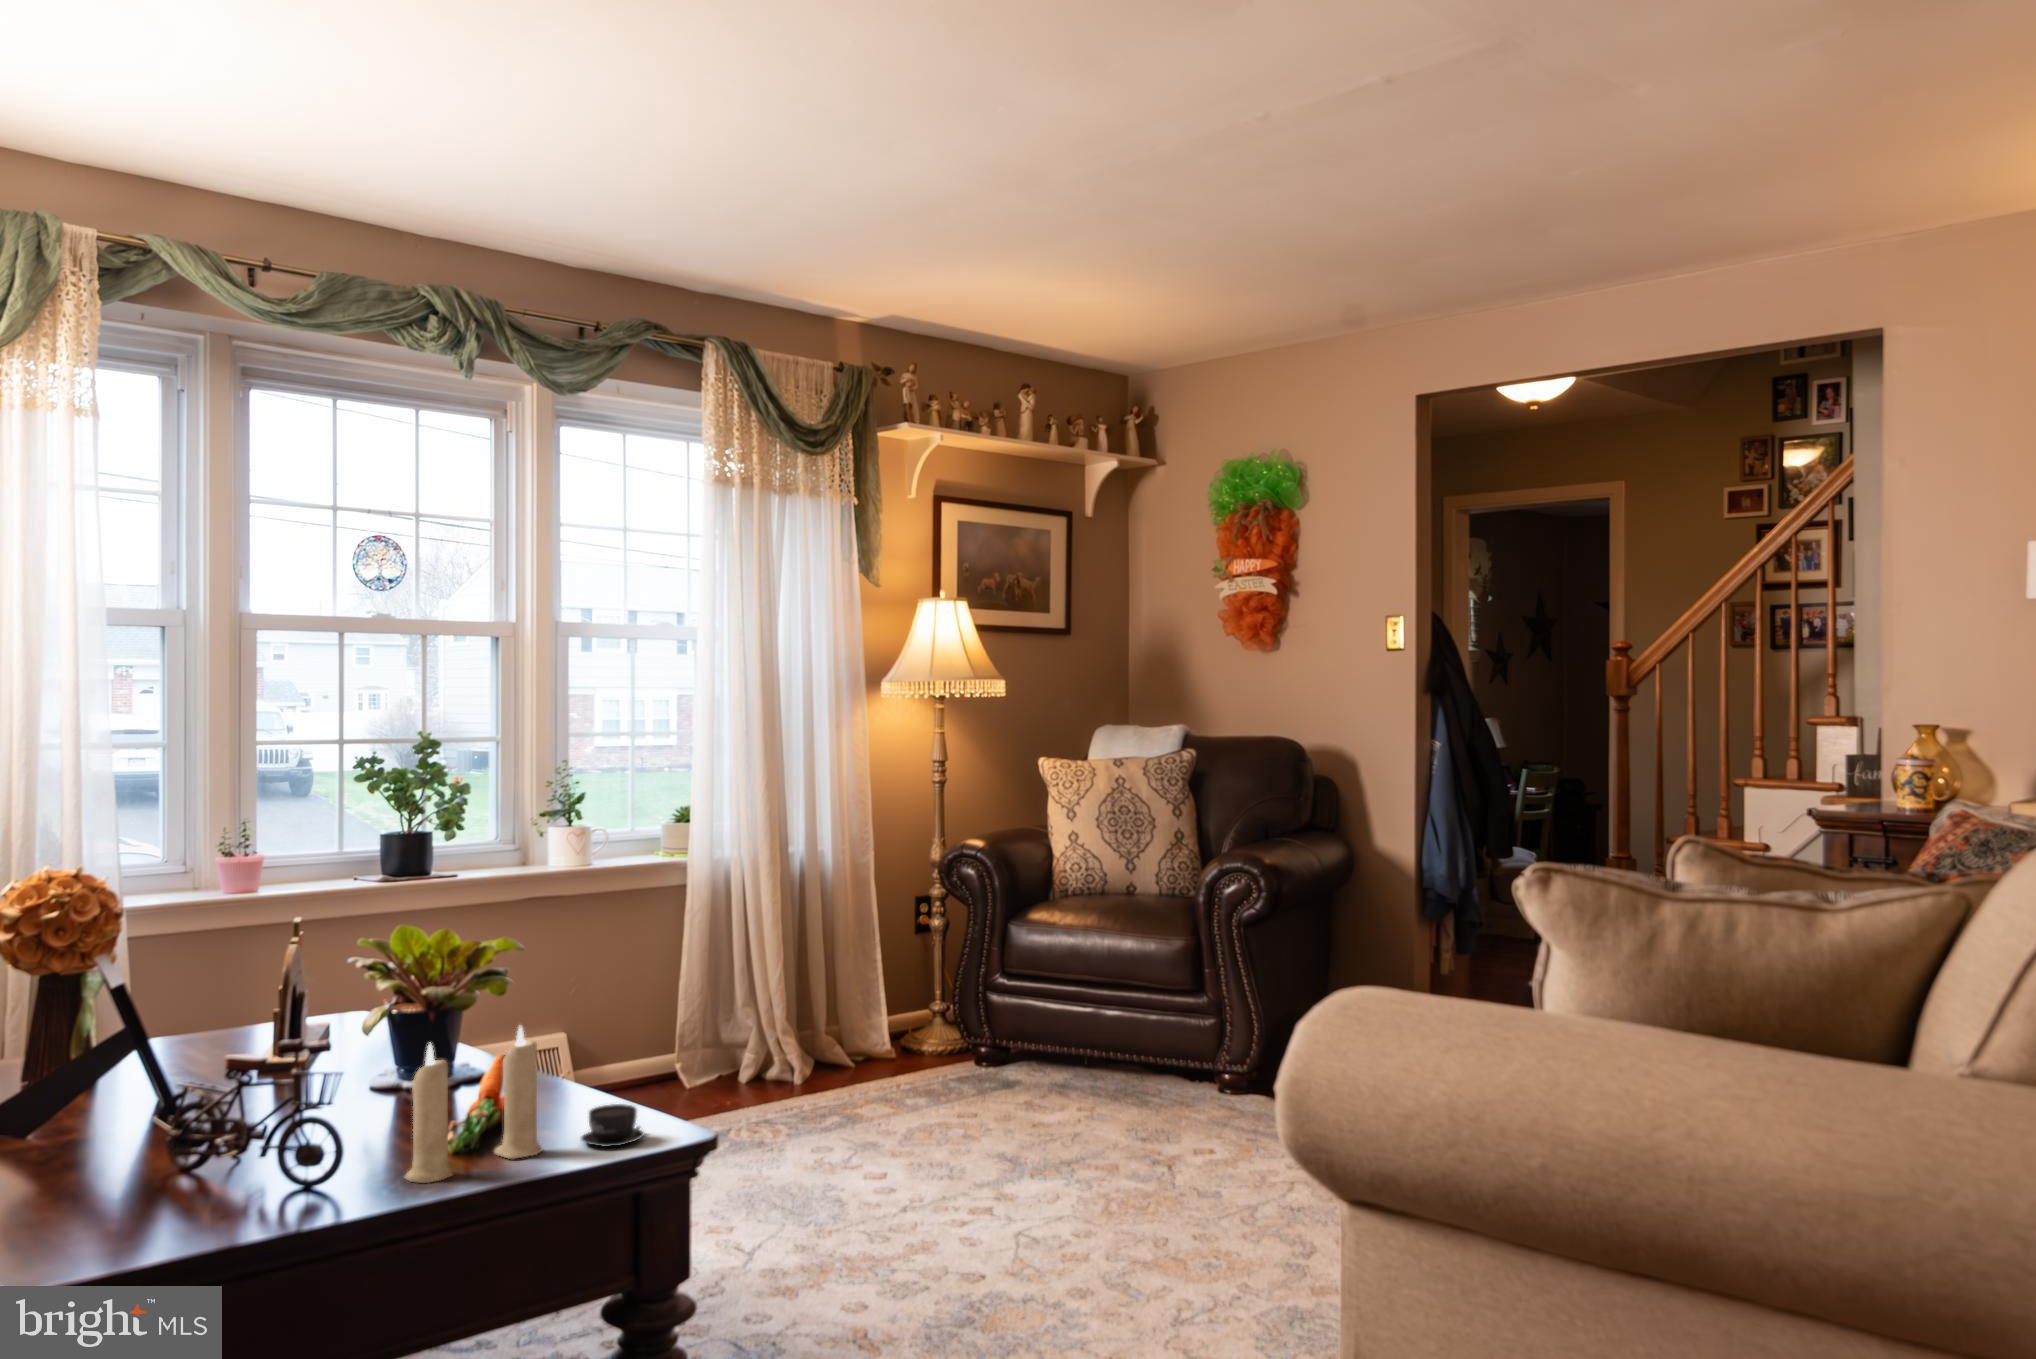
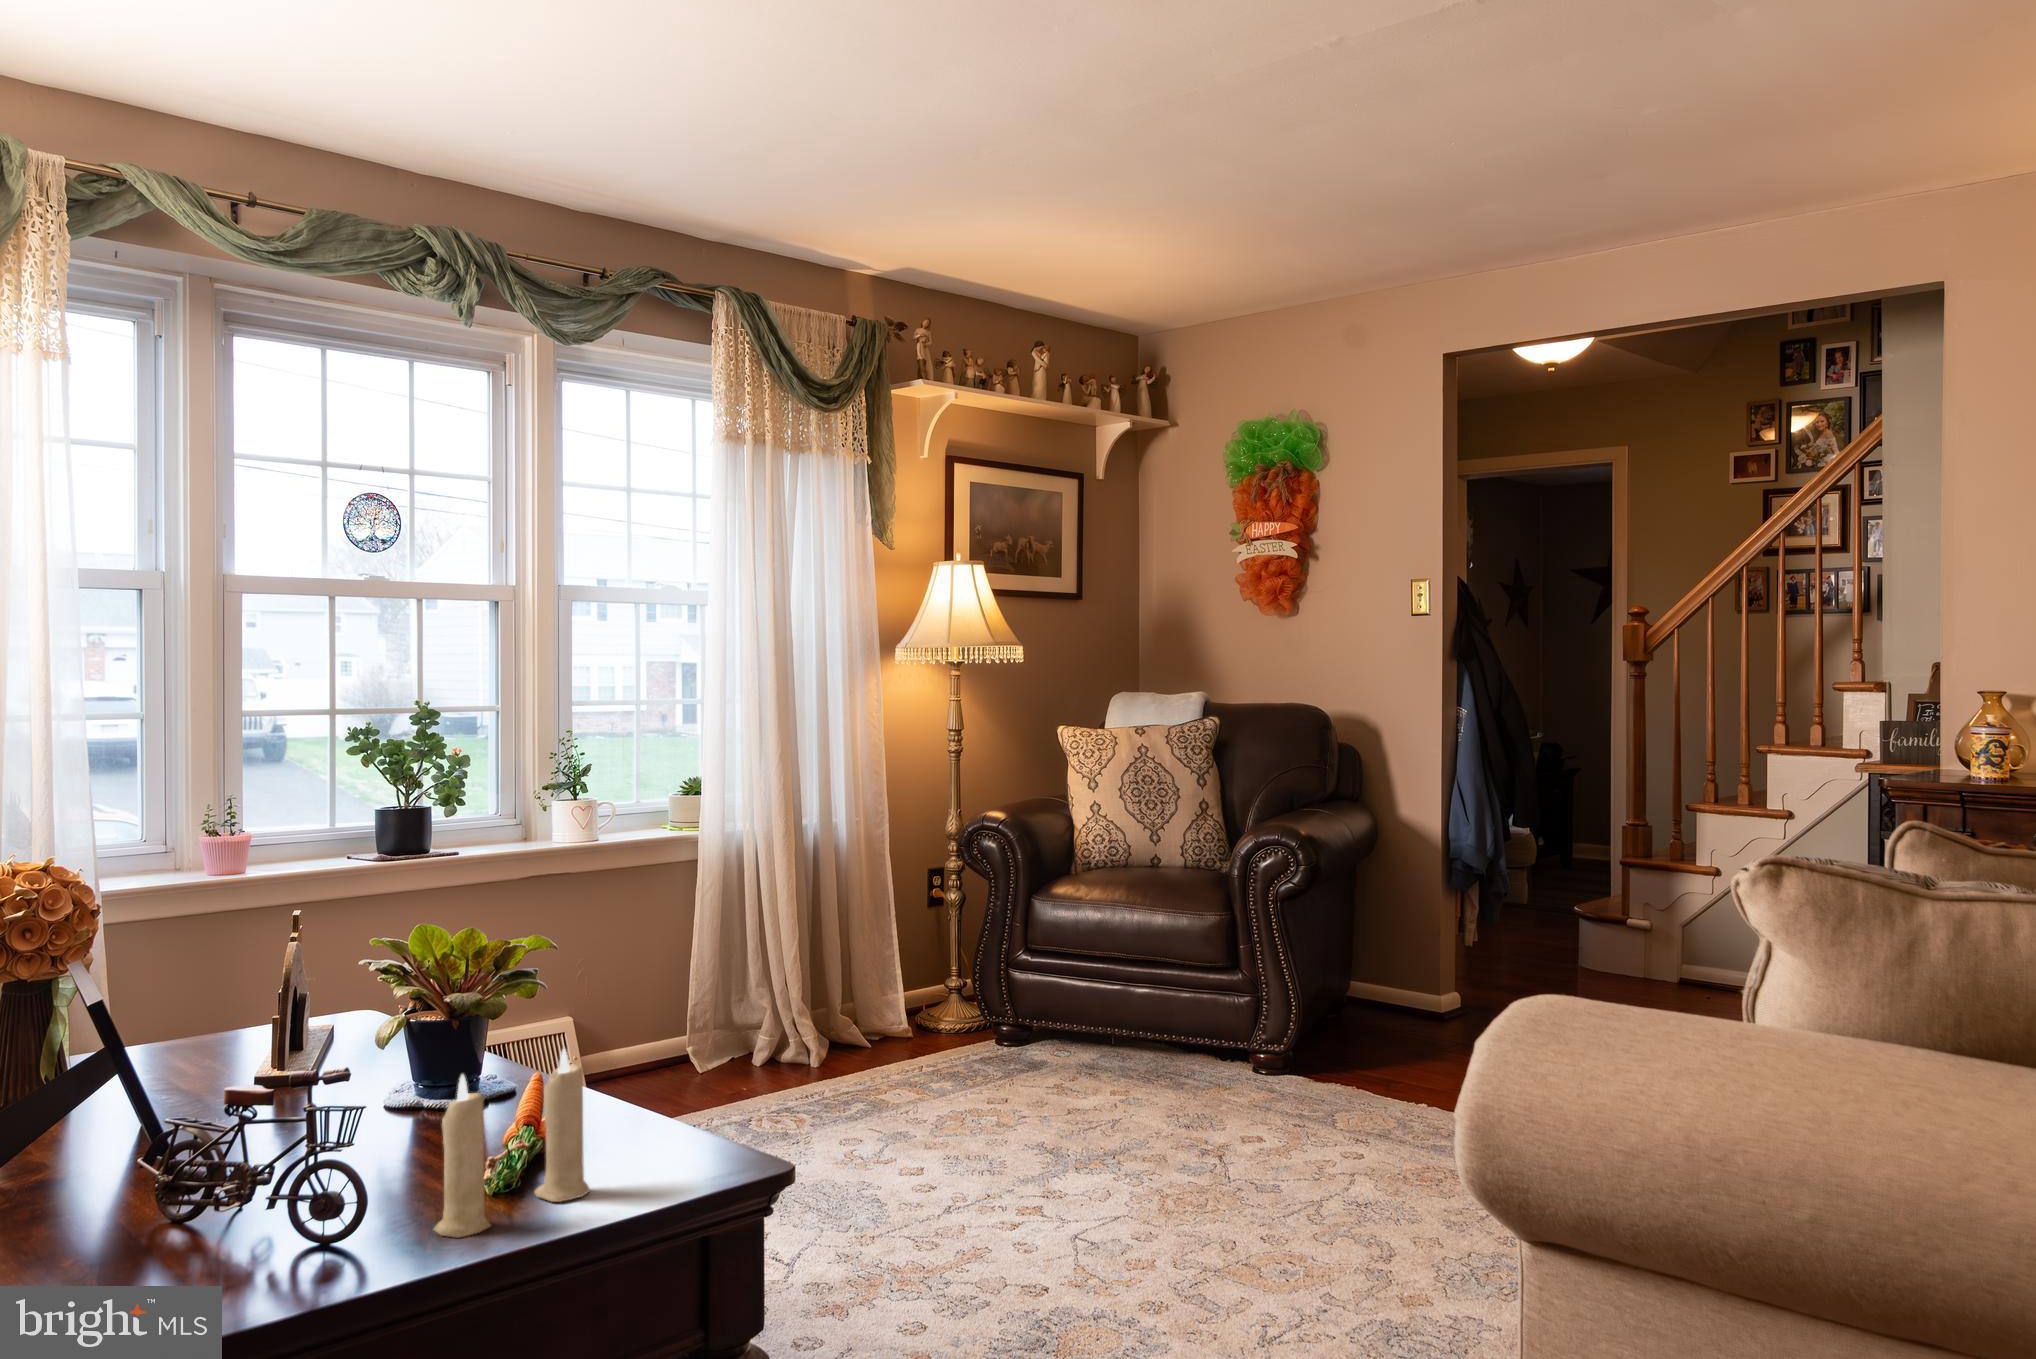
teacup: present [581,1104,644,1147] -> none [632,1133,704,1184]

